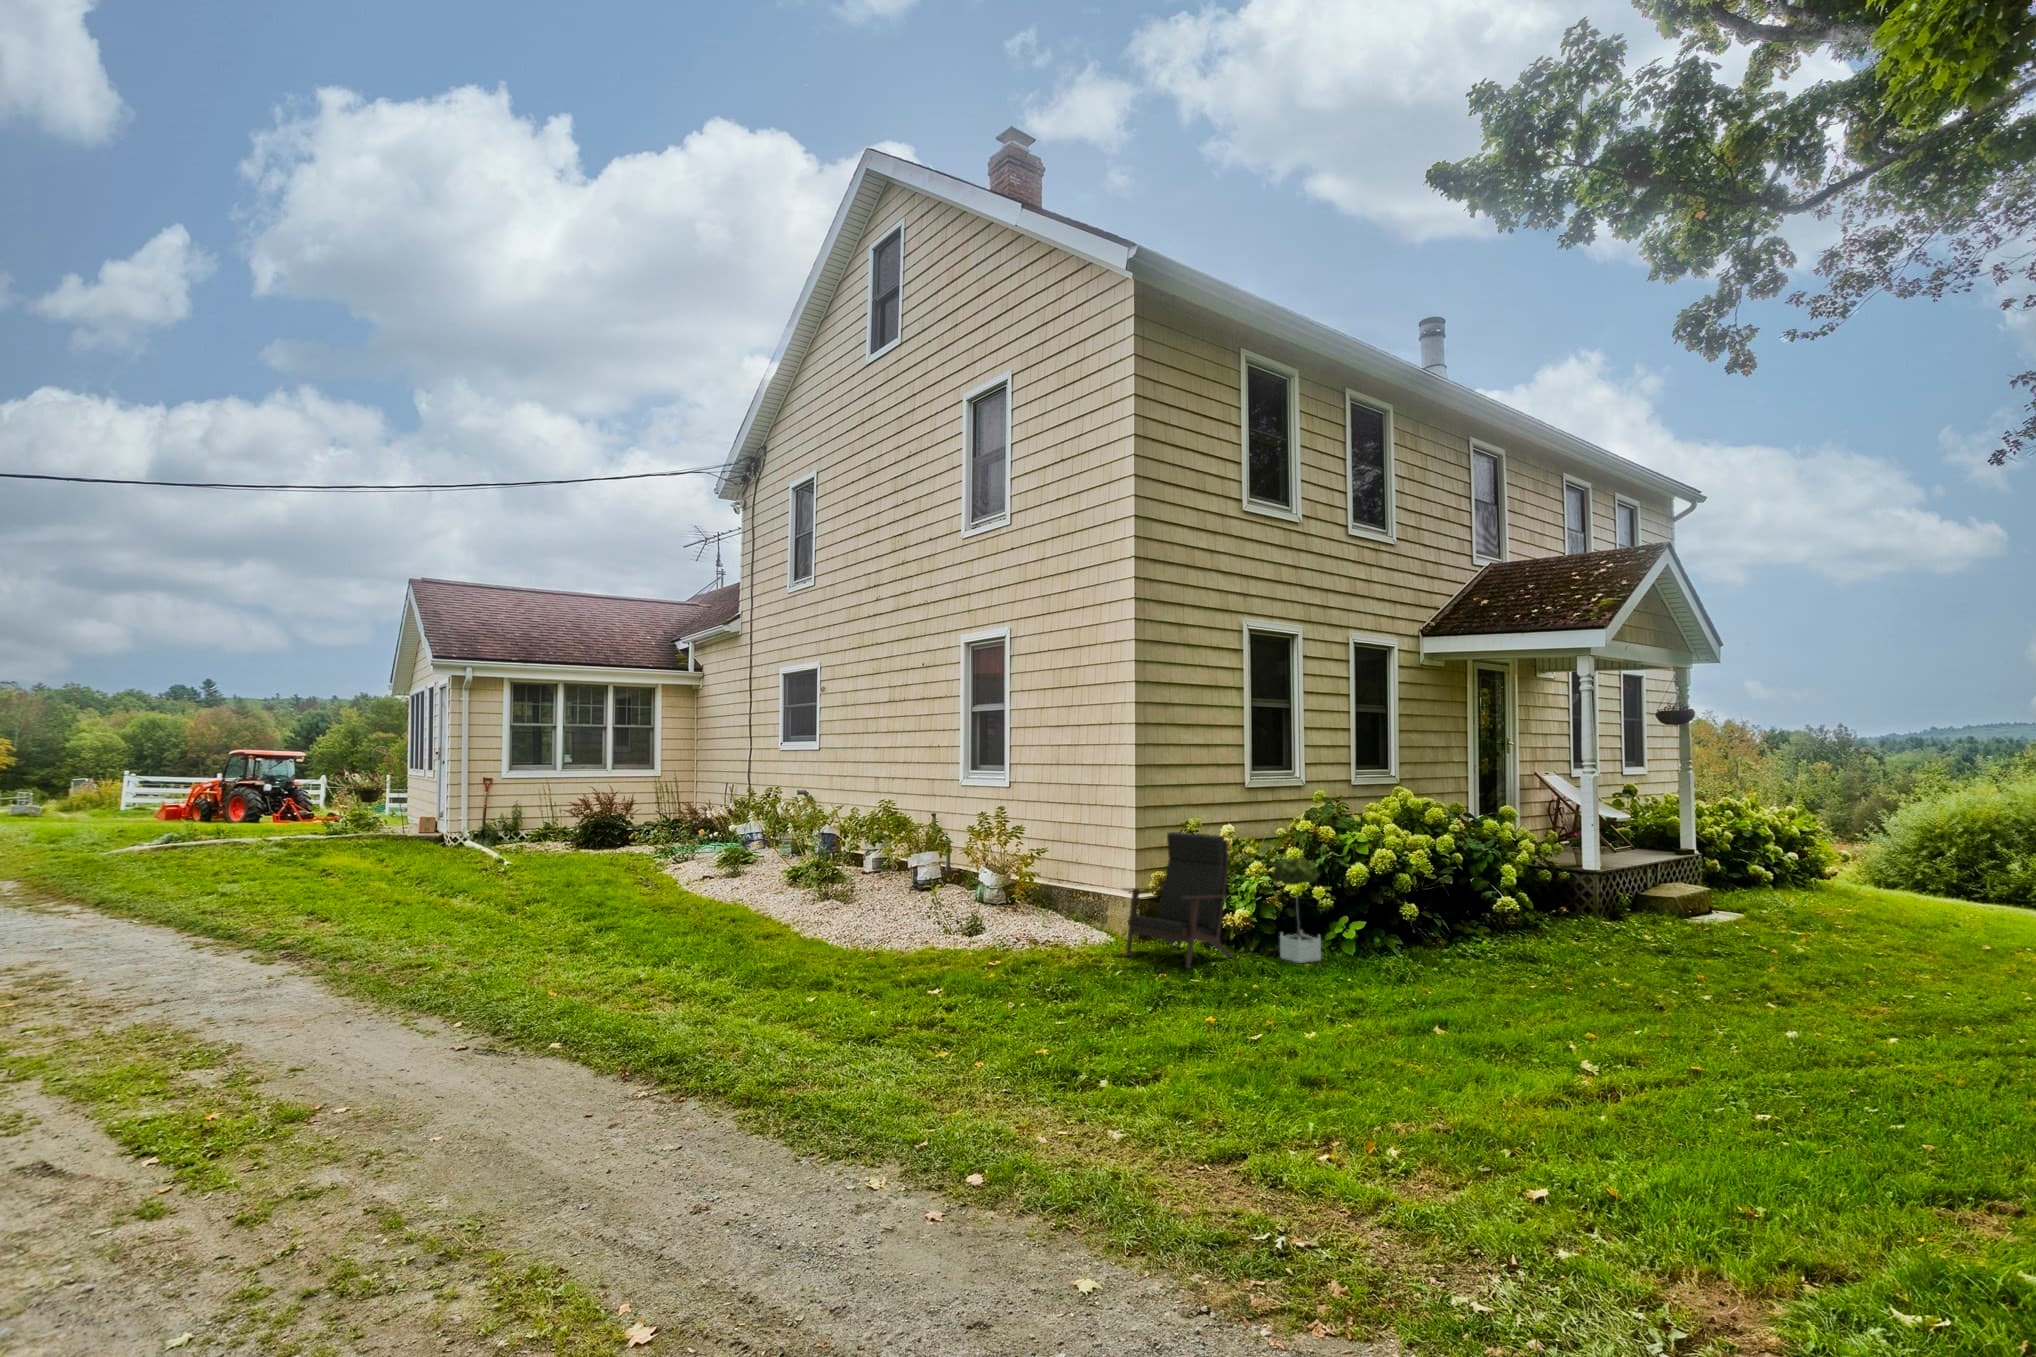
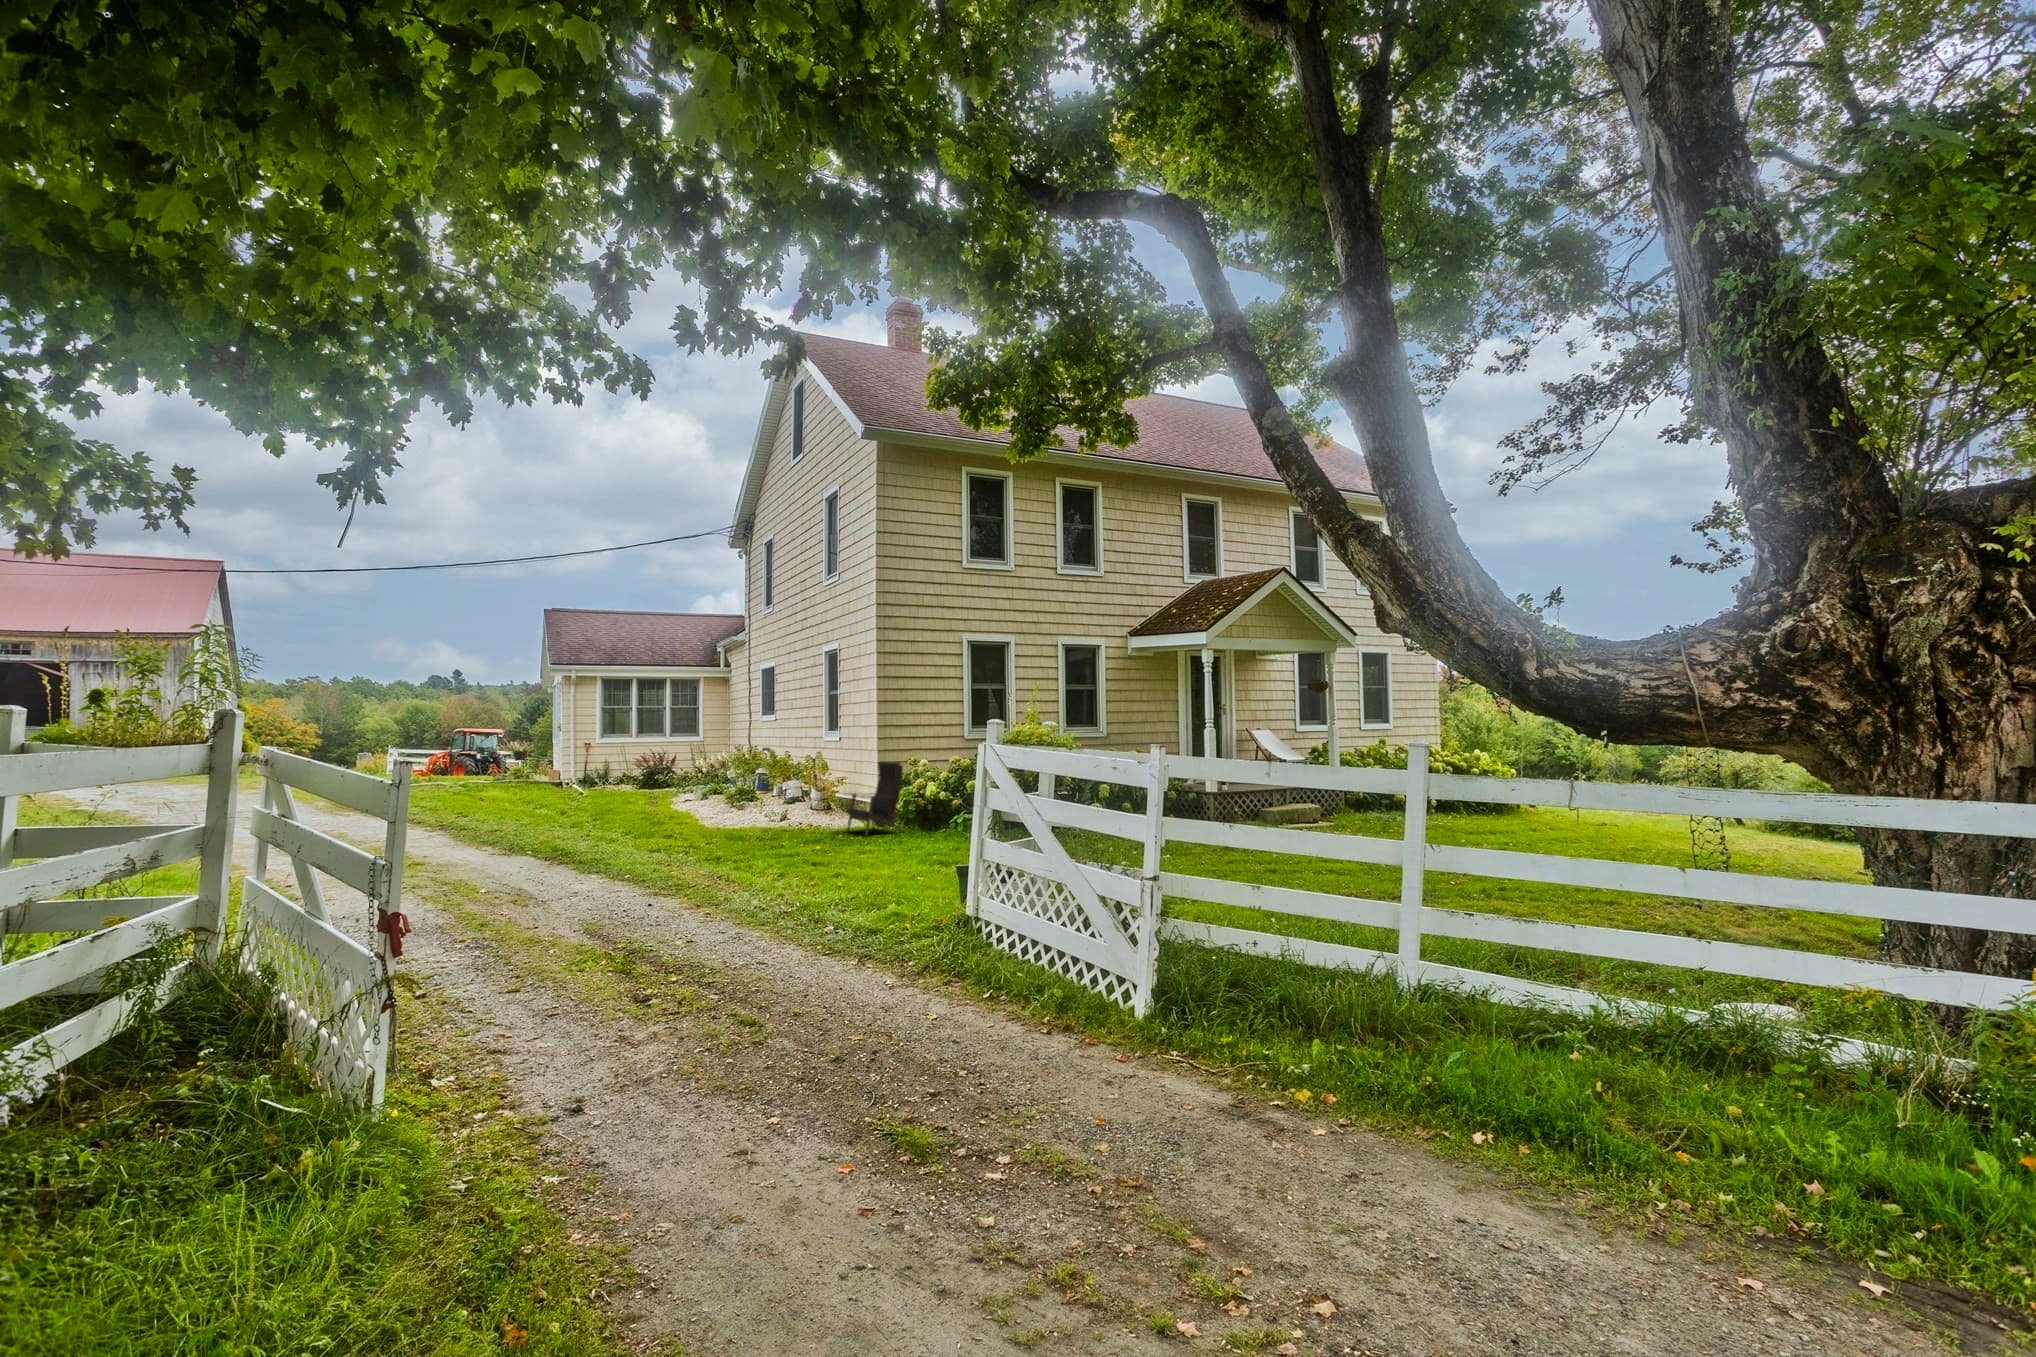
potted tree: present [1272,857,1321,963] -> none [925,773,951,834]

